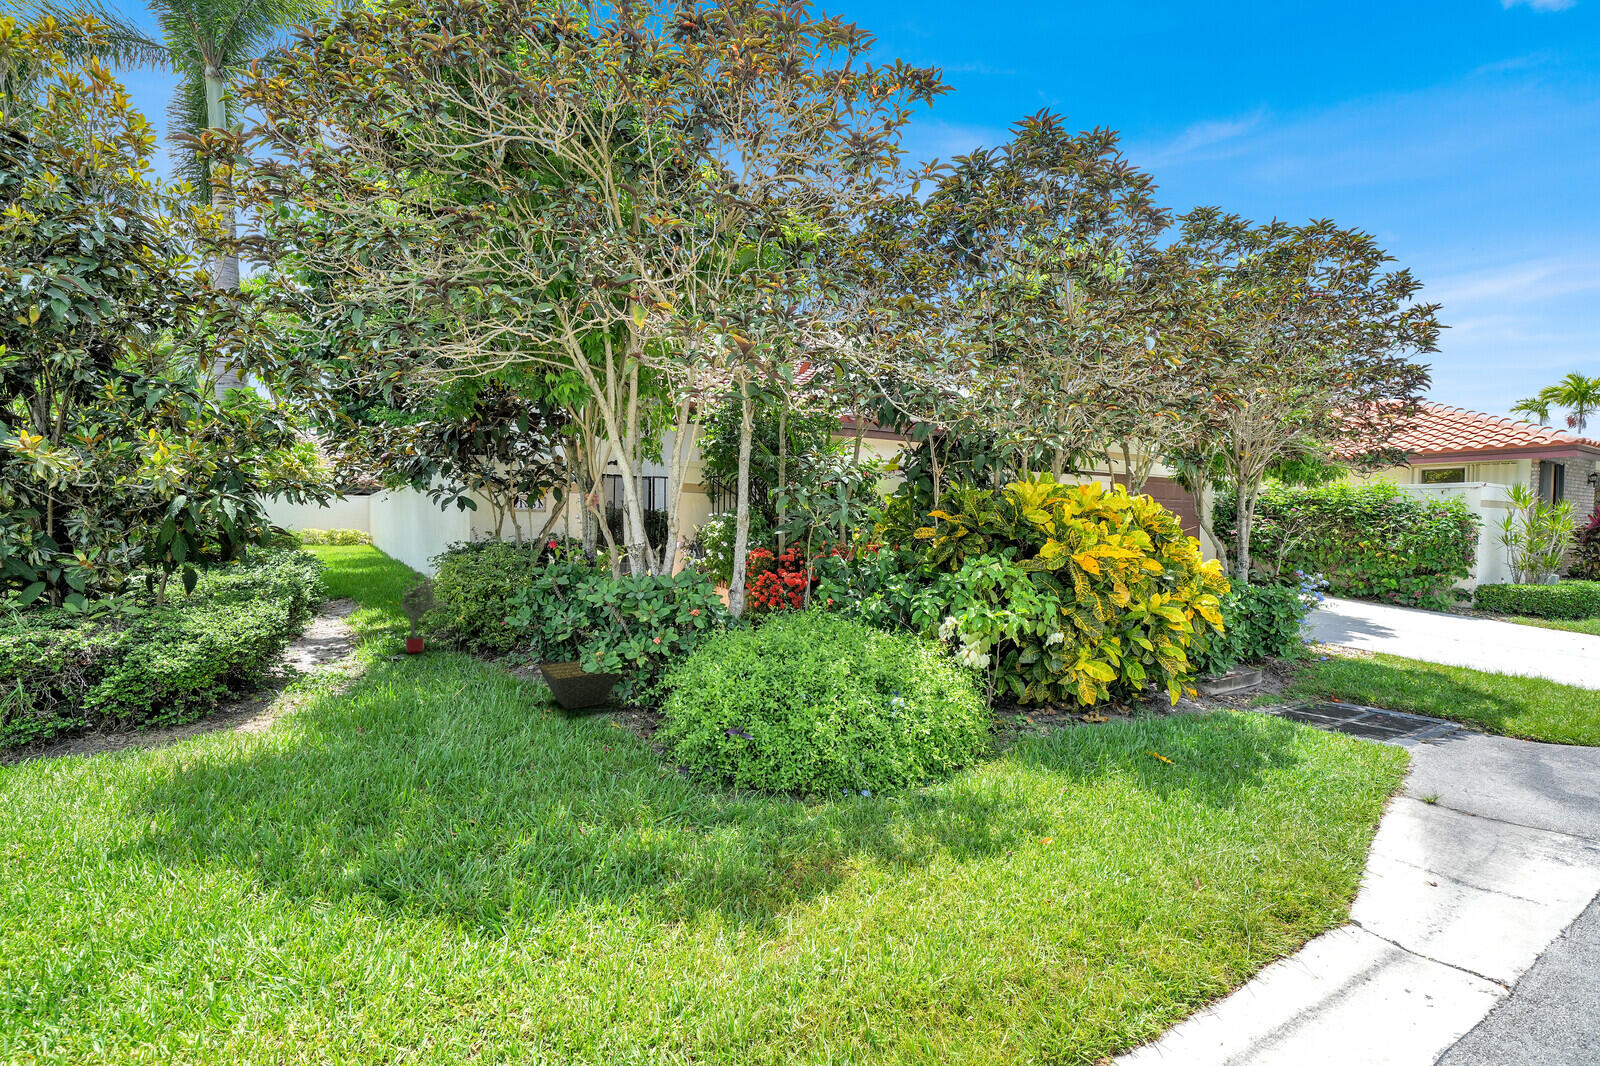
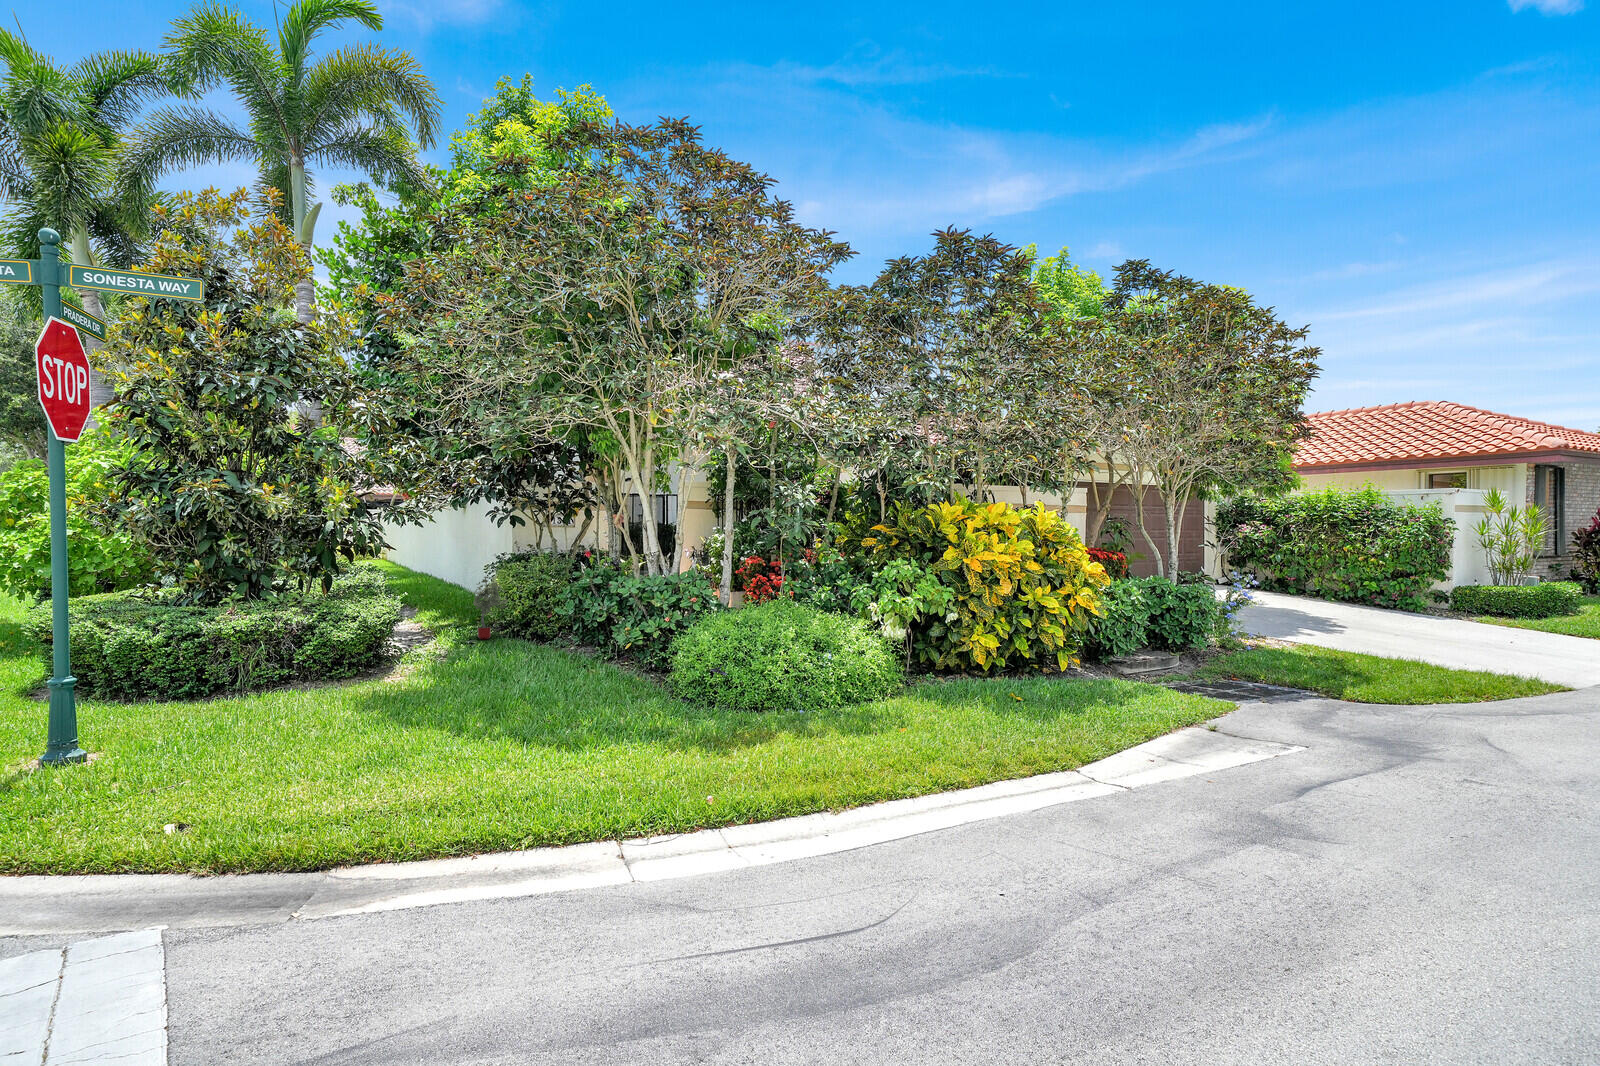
basket: present [538,660,621,709] -> none [581,637,642,671]

